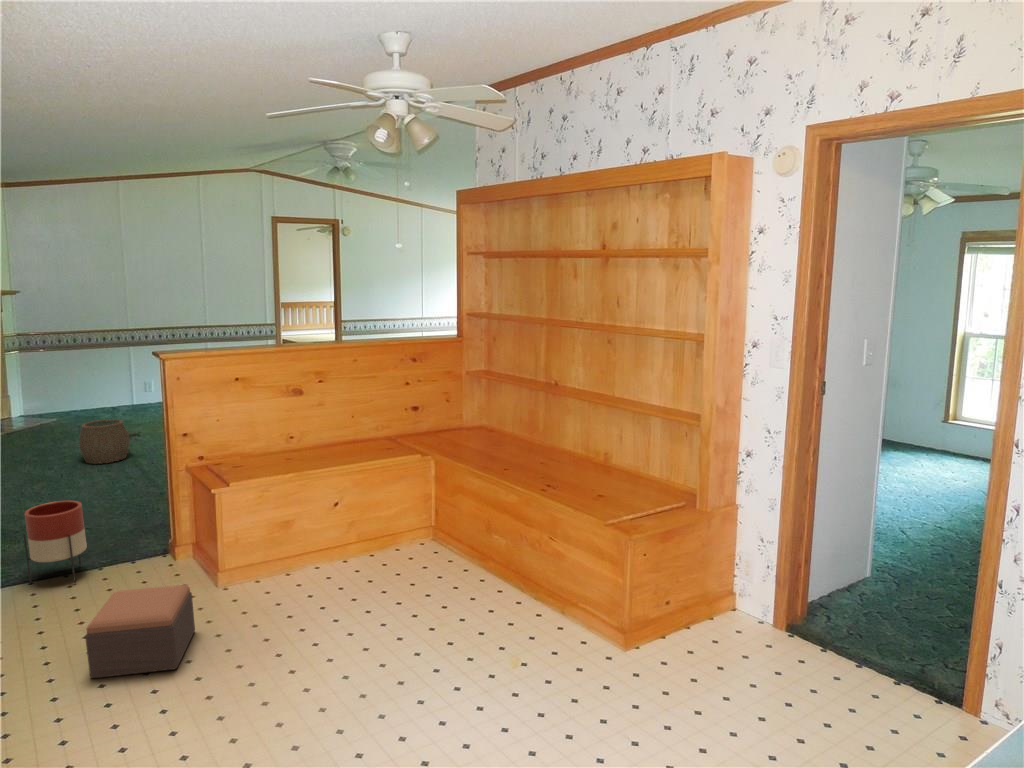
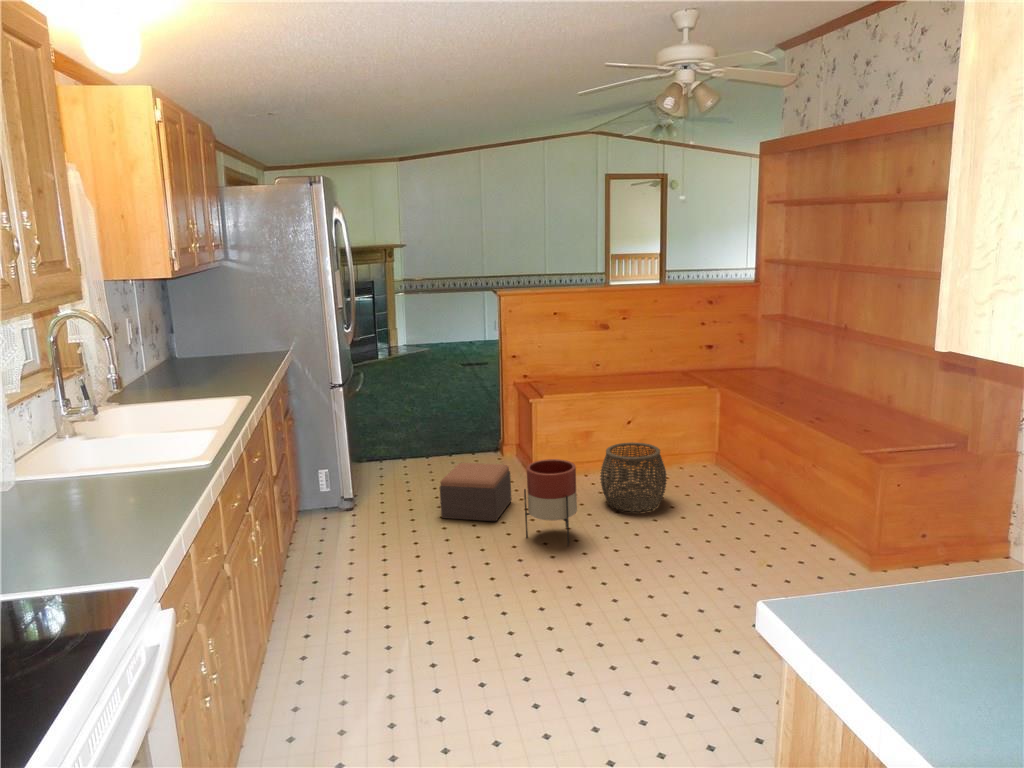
woven basket: present [79,419,130,464] -> present [600,442,667,512]
planter: present [23,500,87,584] -> present [524,459,577,546]

